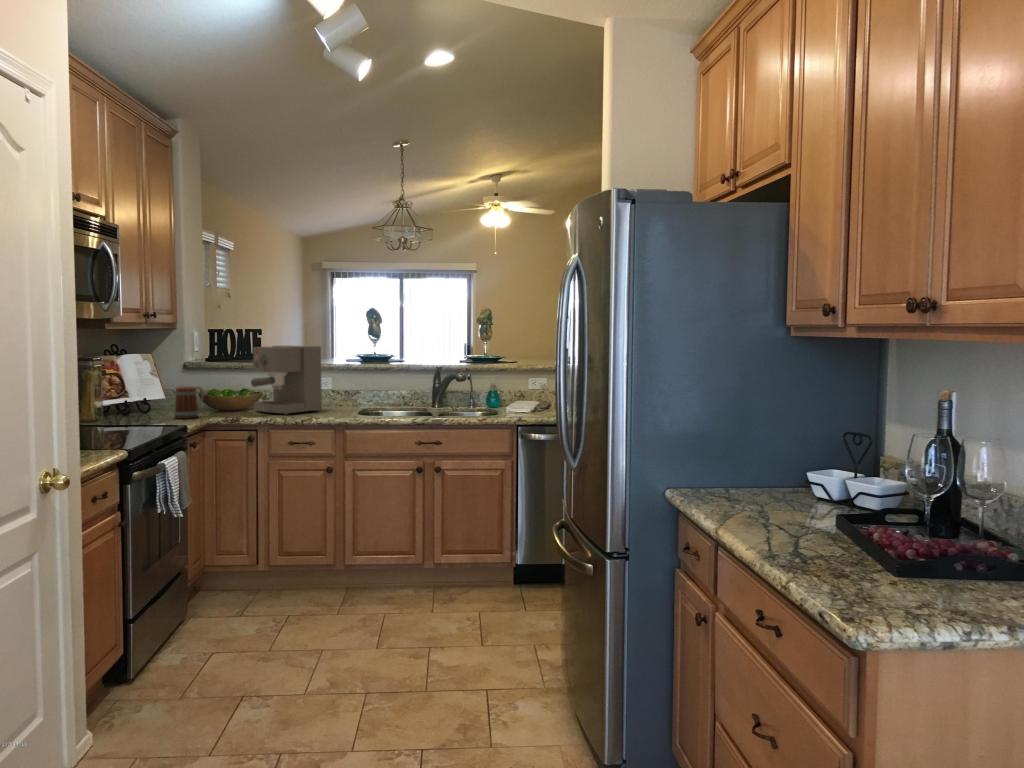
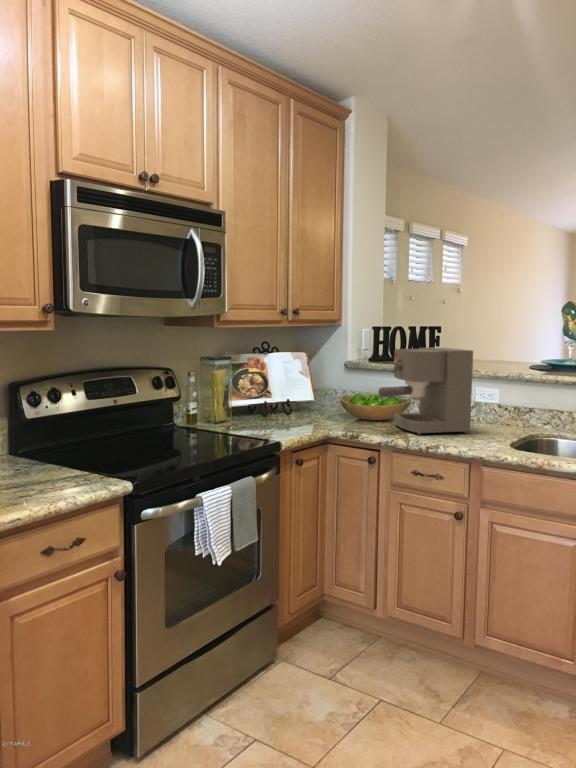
mug: present [174,386,204,419] -> none [299,391,334,428]

